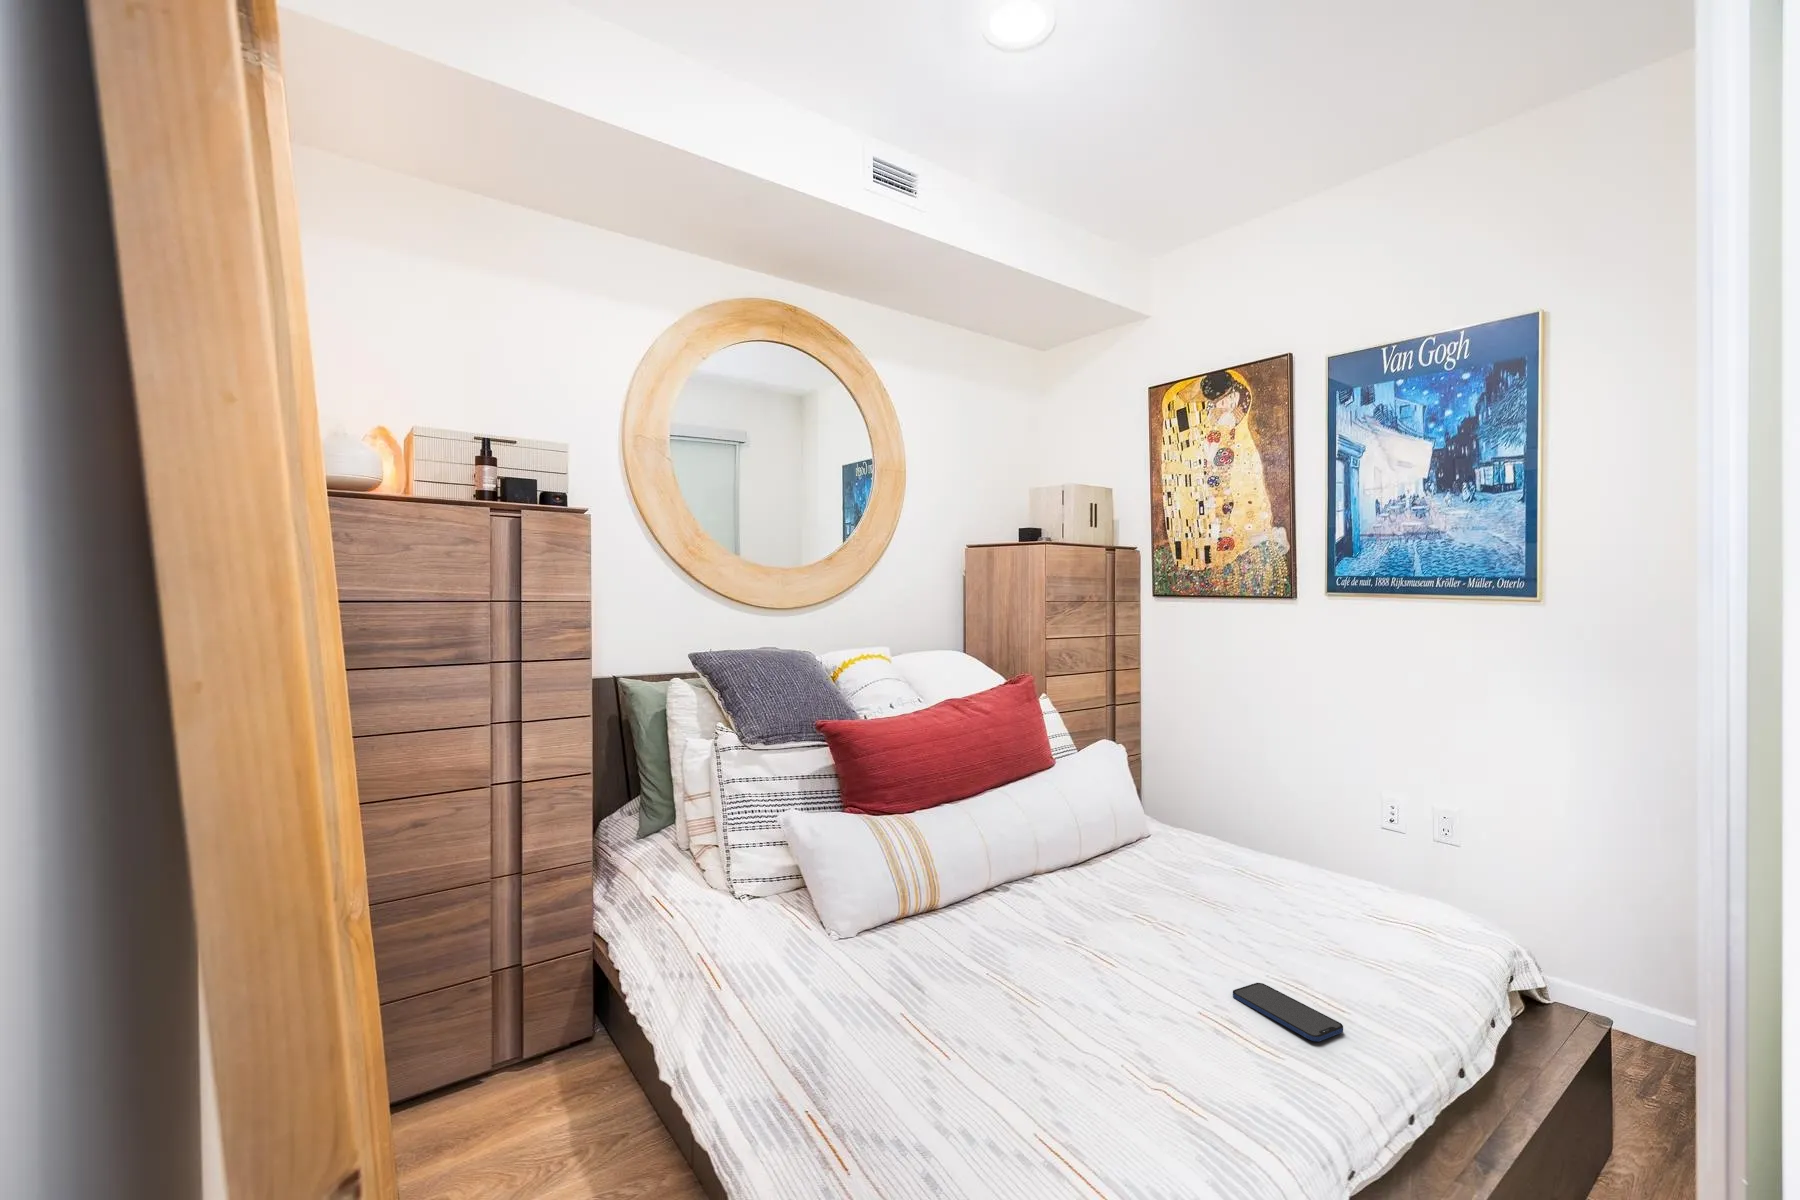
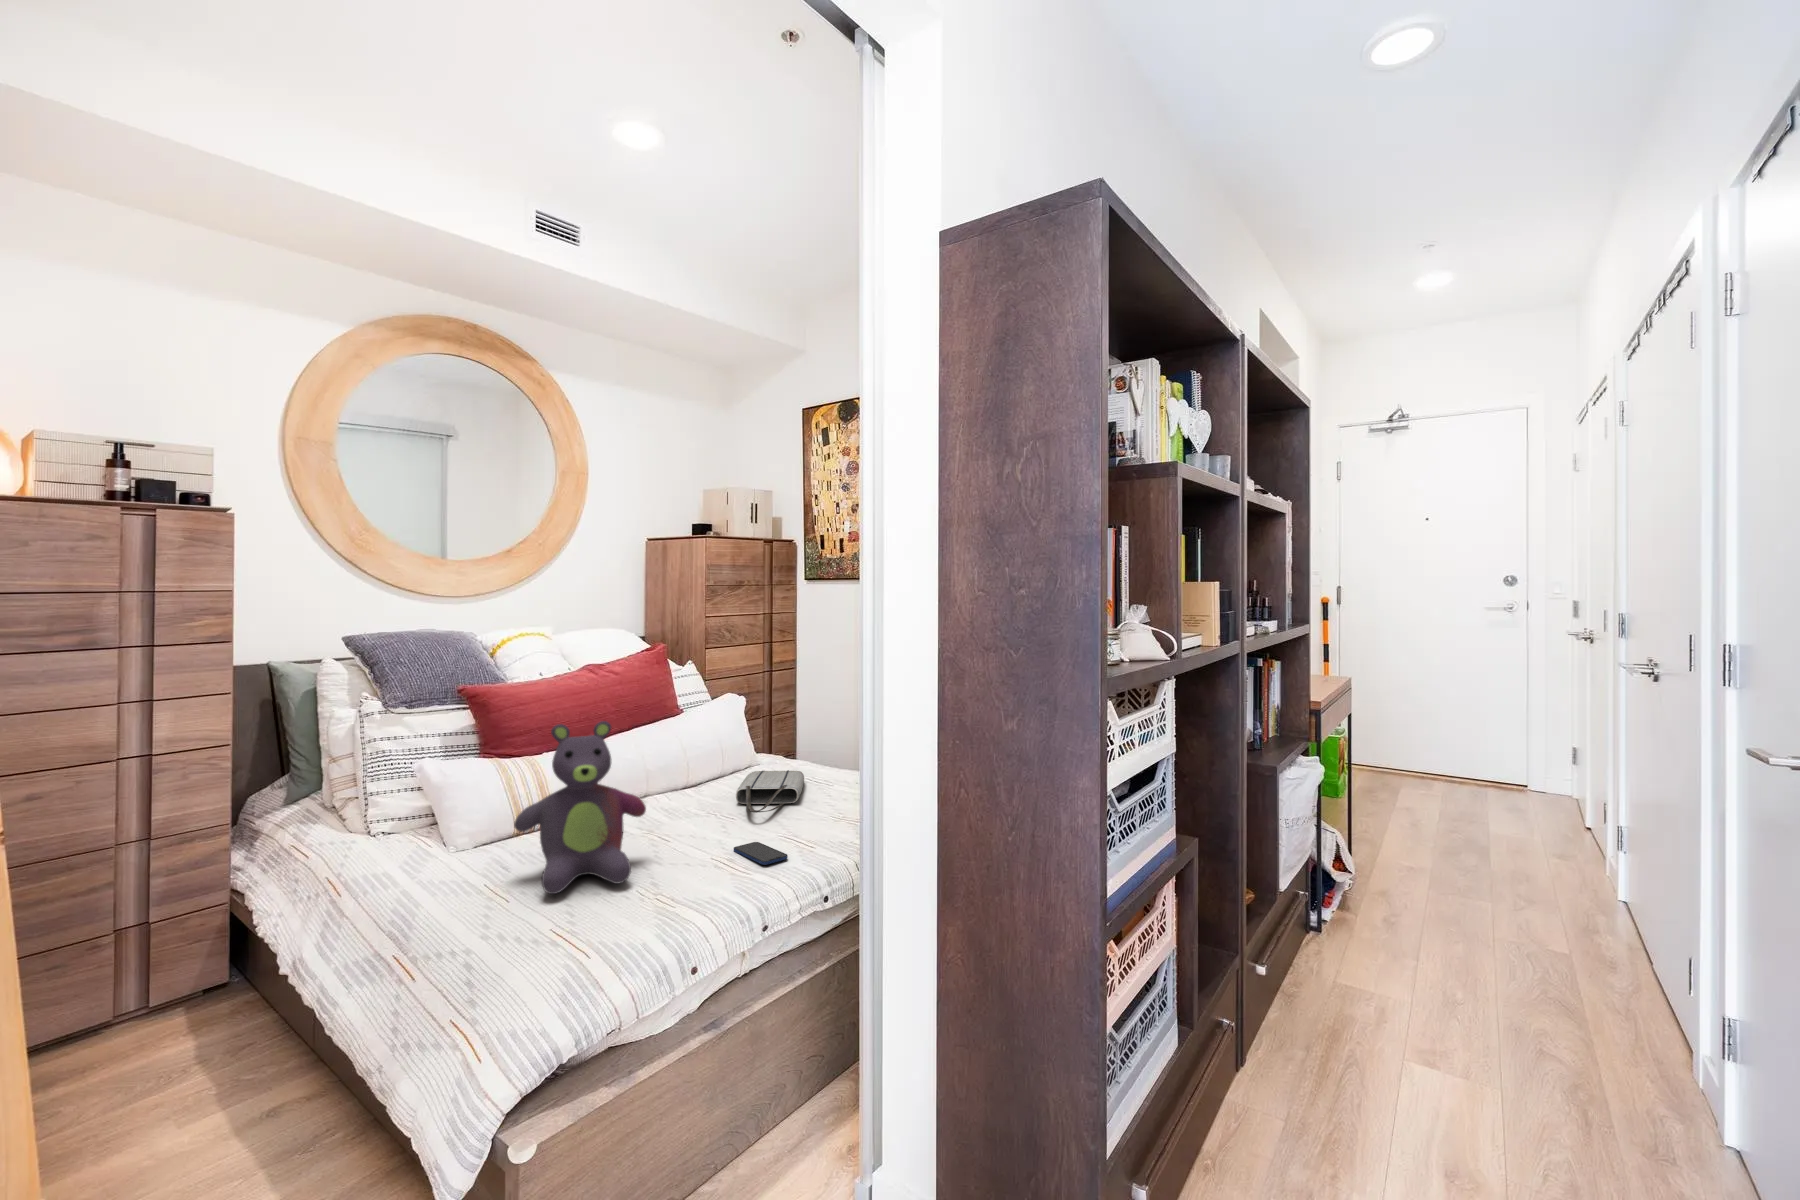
stuffed bear: none [934,788,1117,1062] -> present [514,721,646,894]
tote bag: none [1162,845,1266,925] -> present [736,770,804,813]

